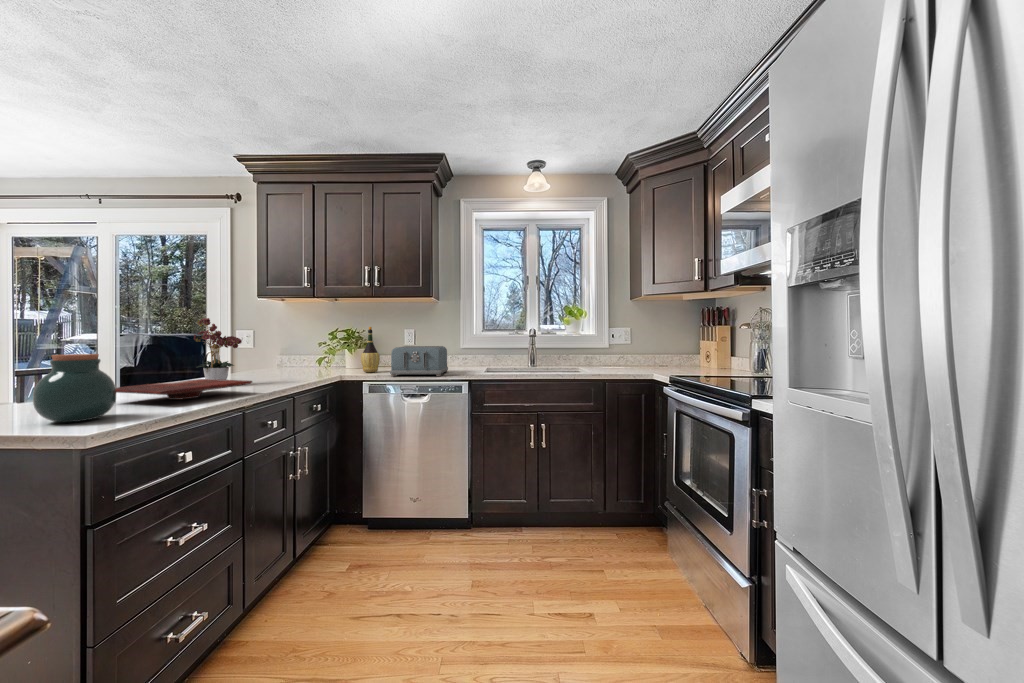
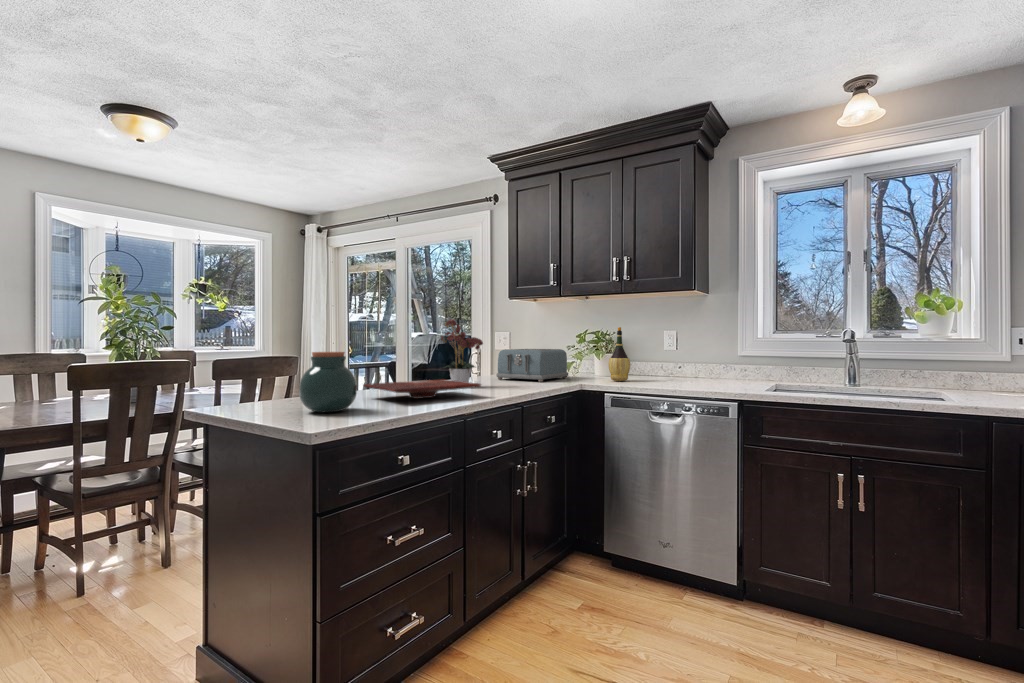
toaster: present [390,346,448,376] -> present [496,349,568,382]

